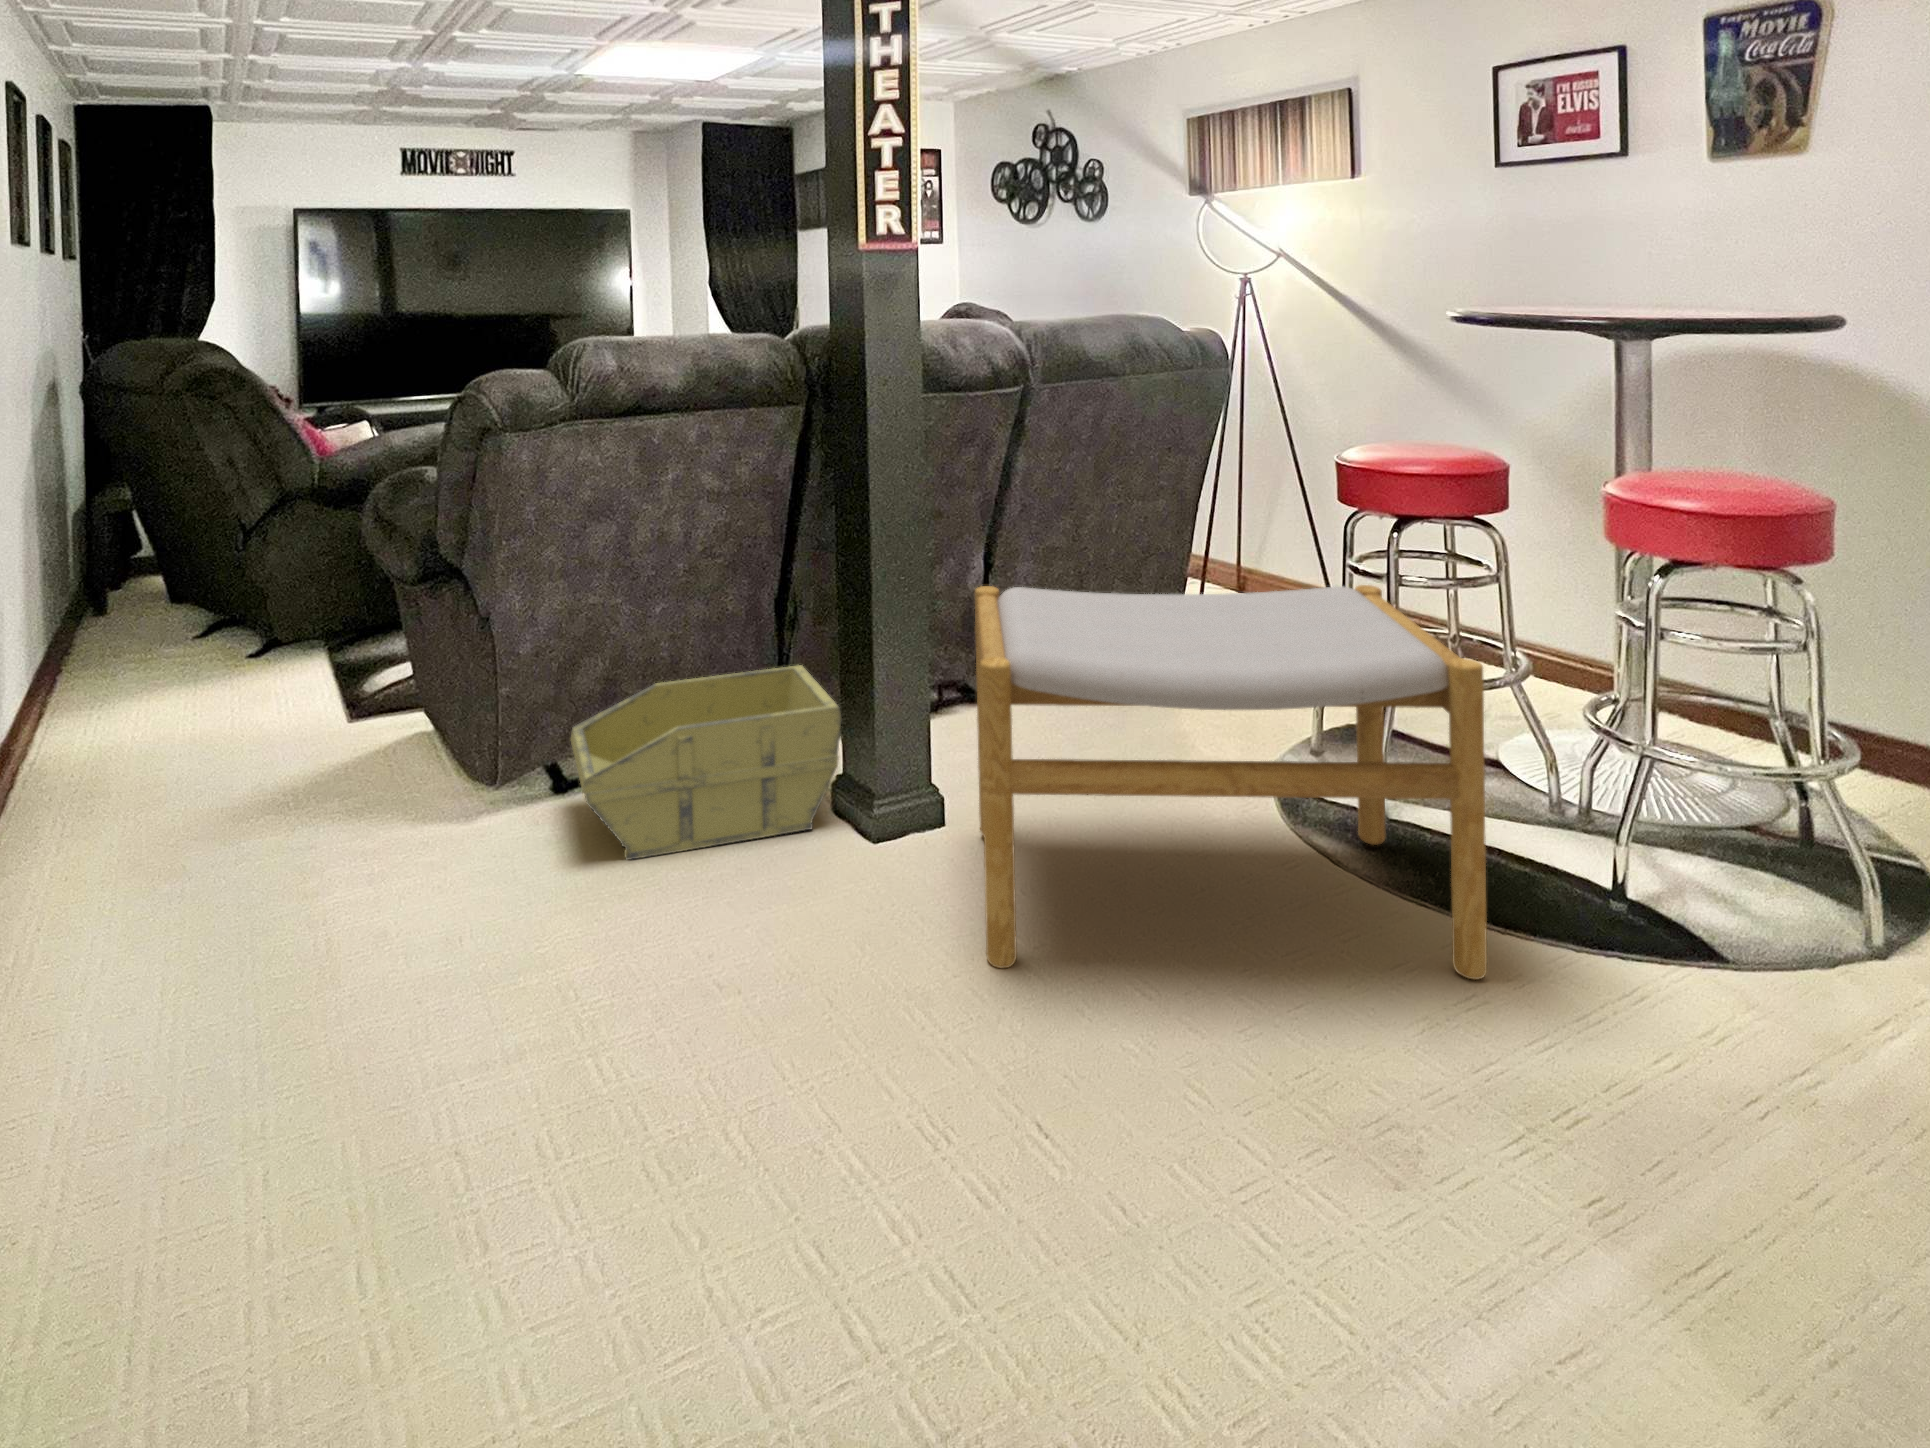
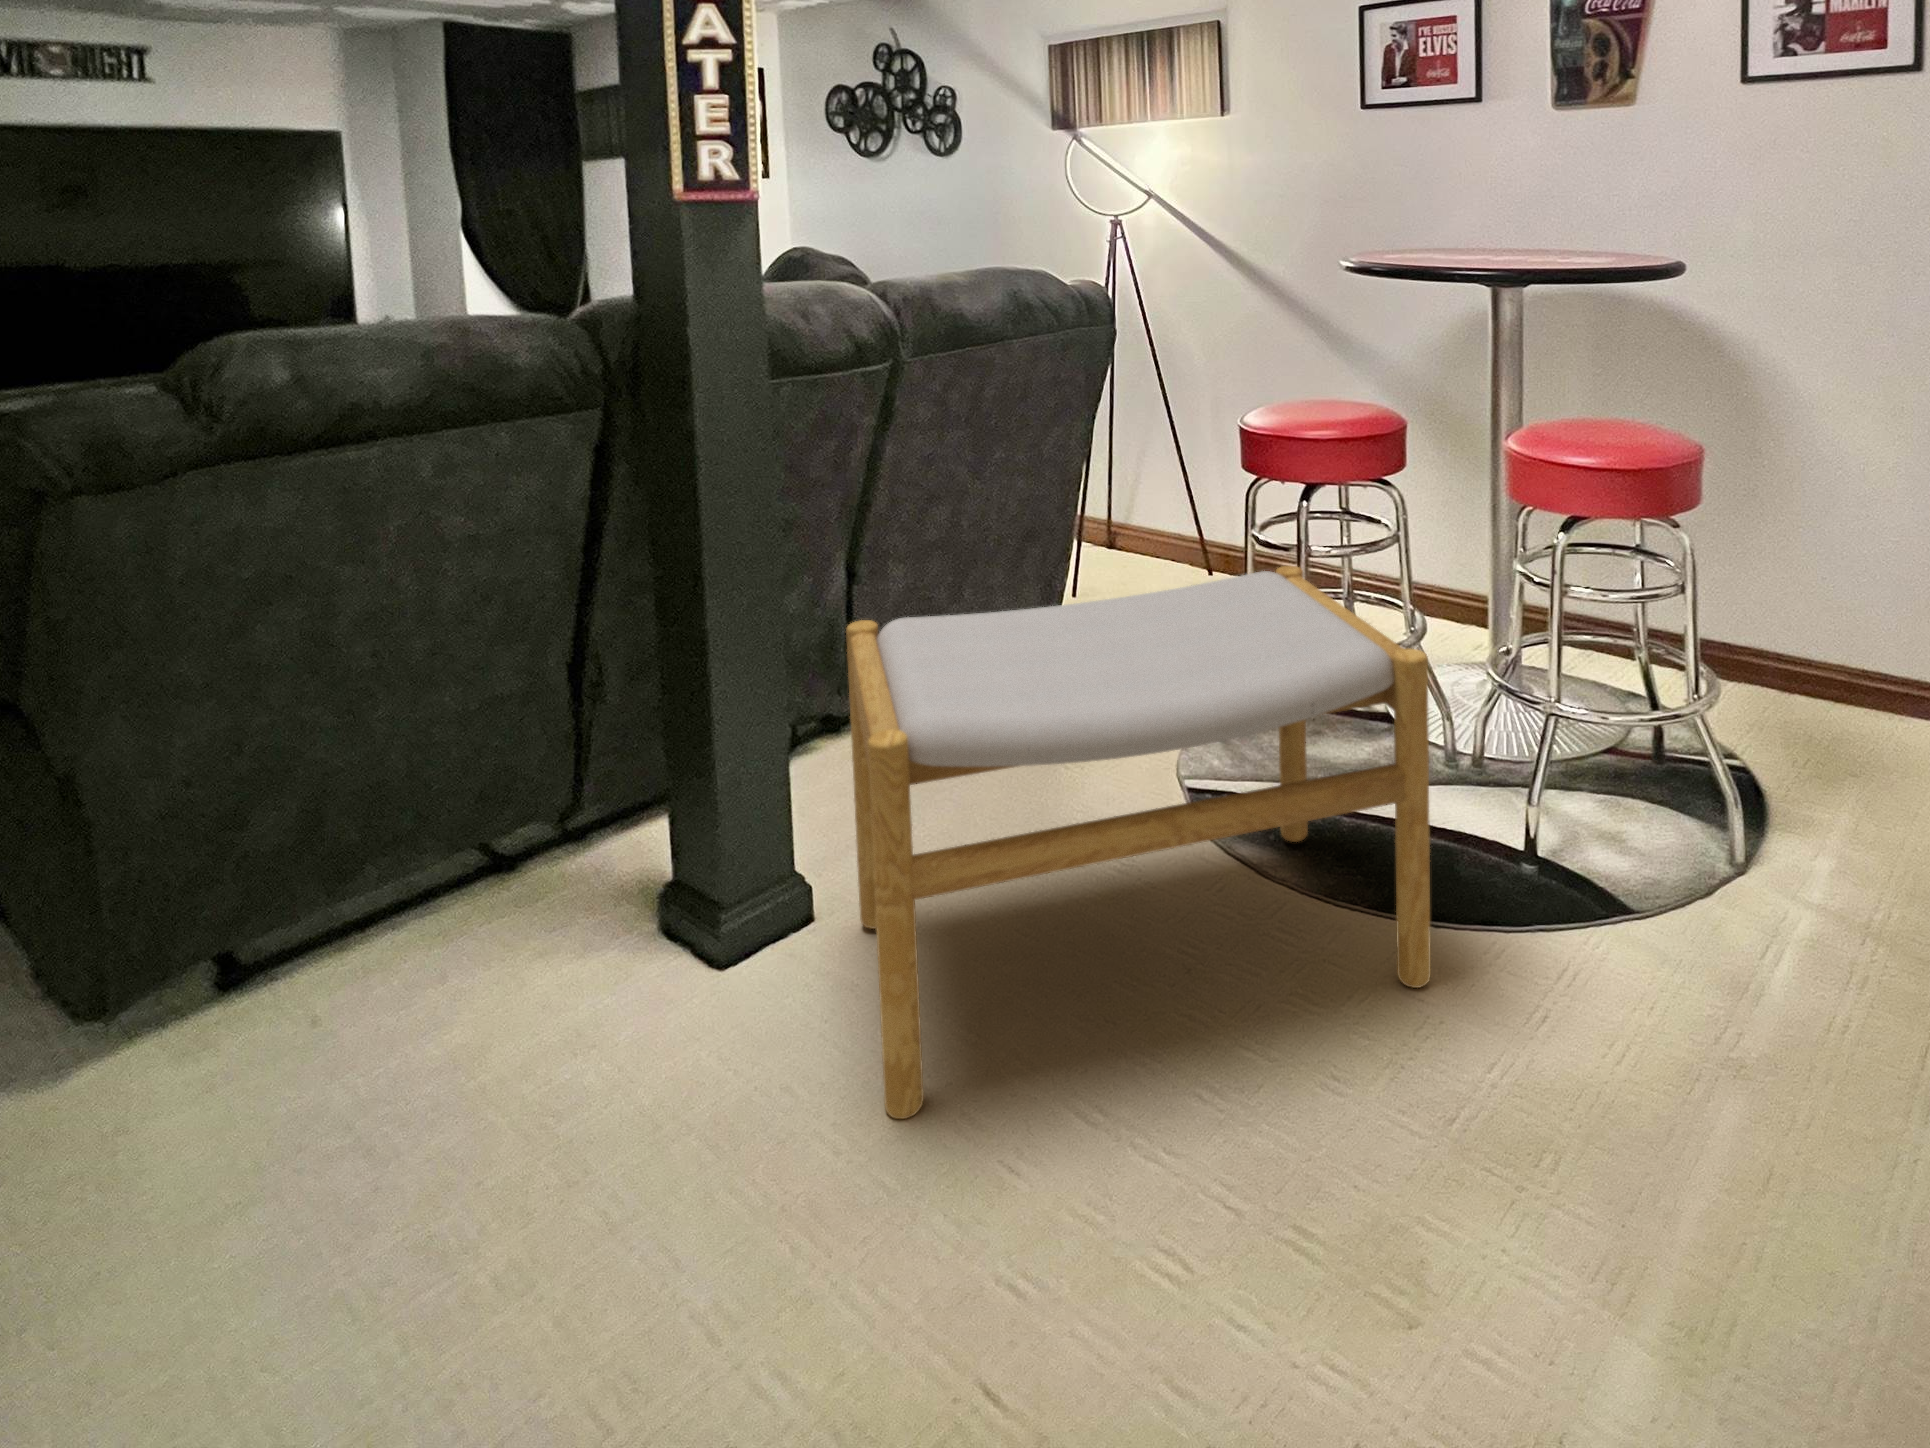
storage bin: present [570,665,841,860] -> none [237,744,669,1085]

